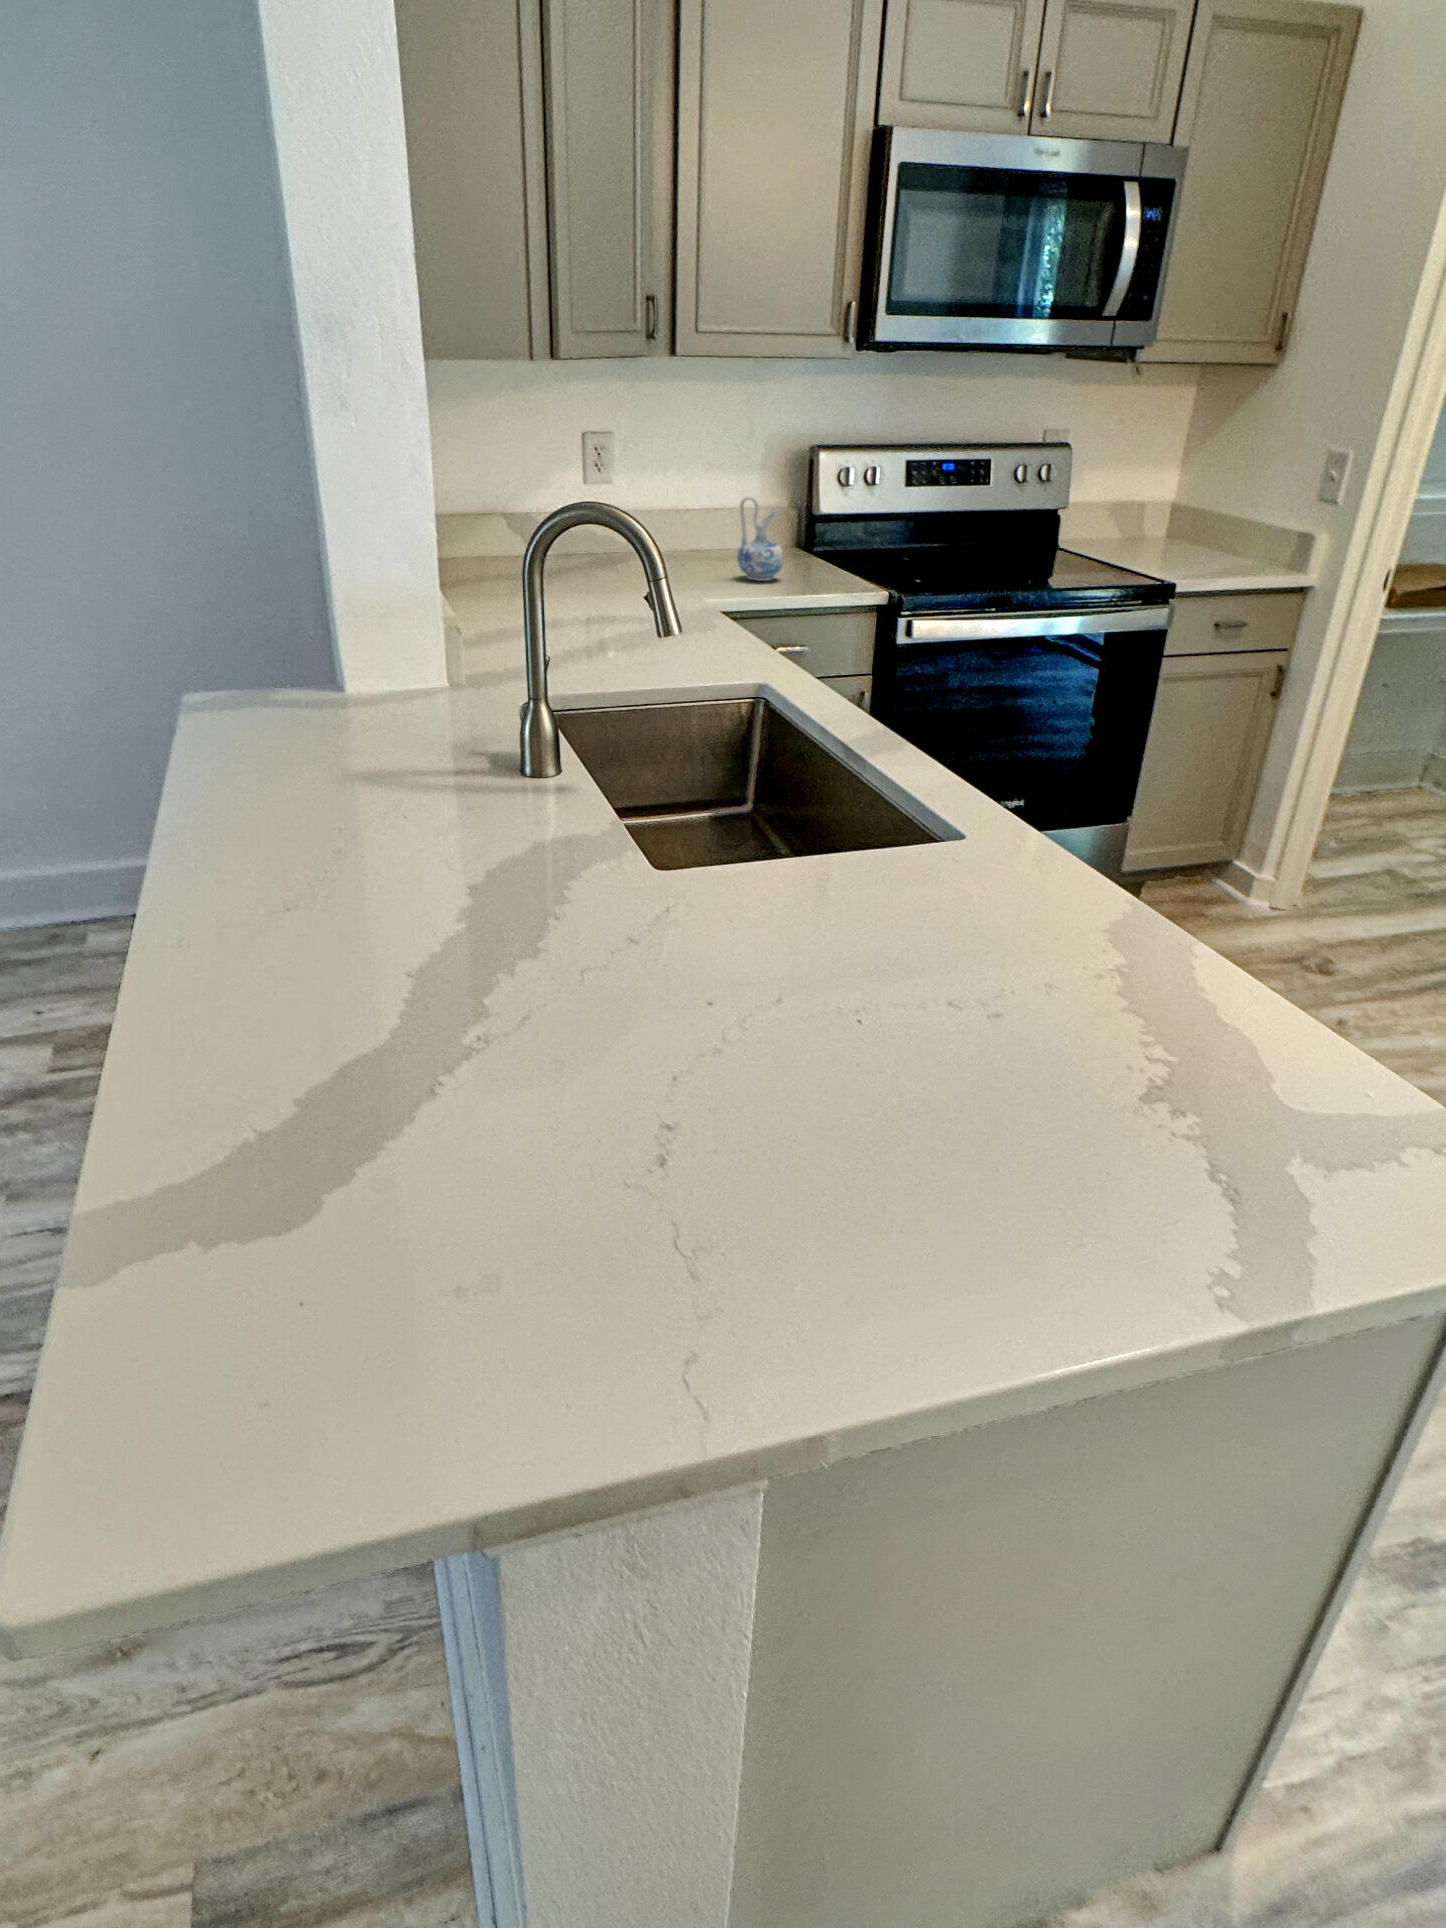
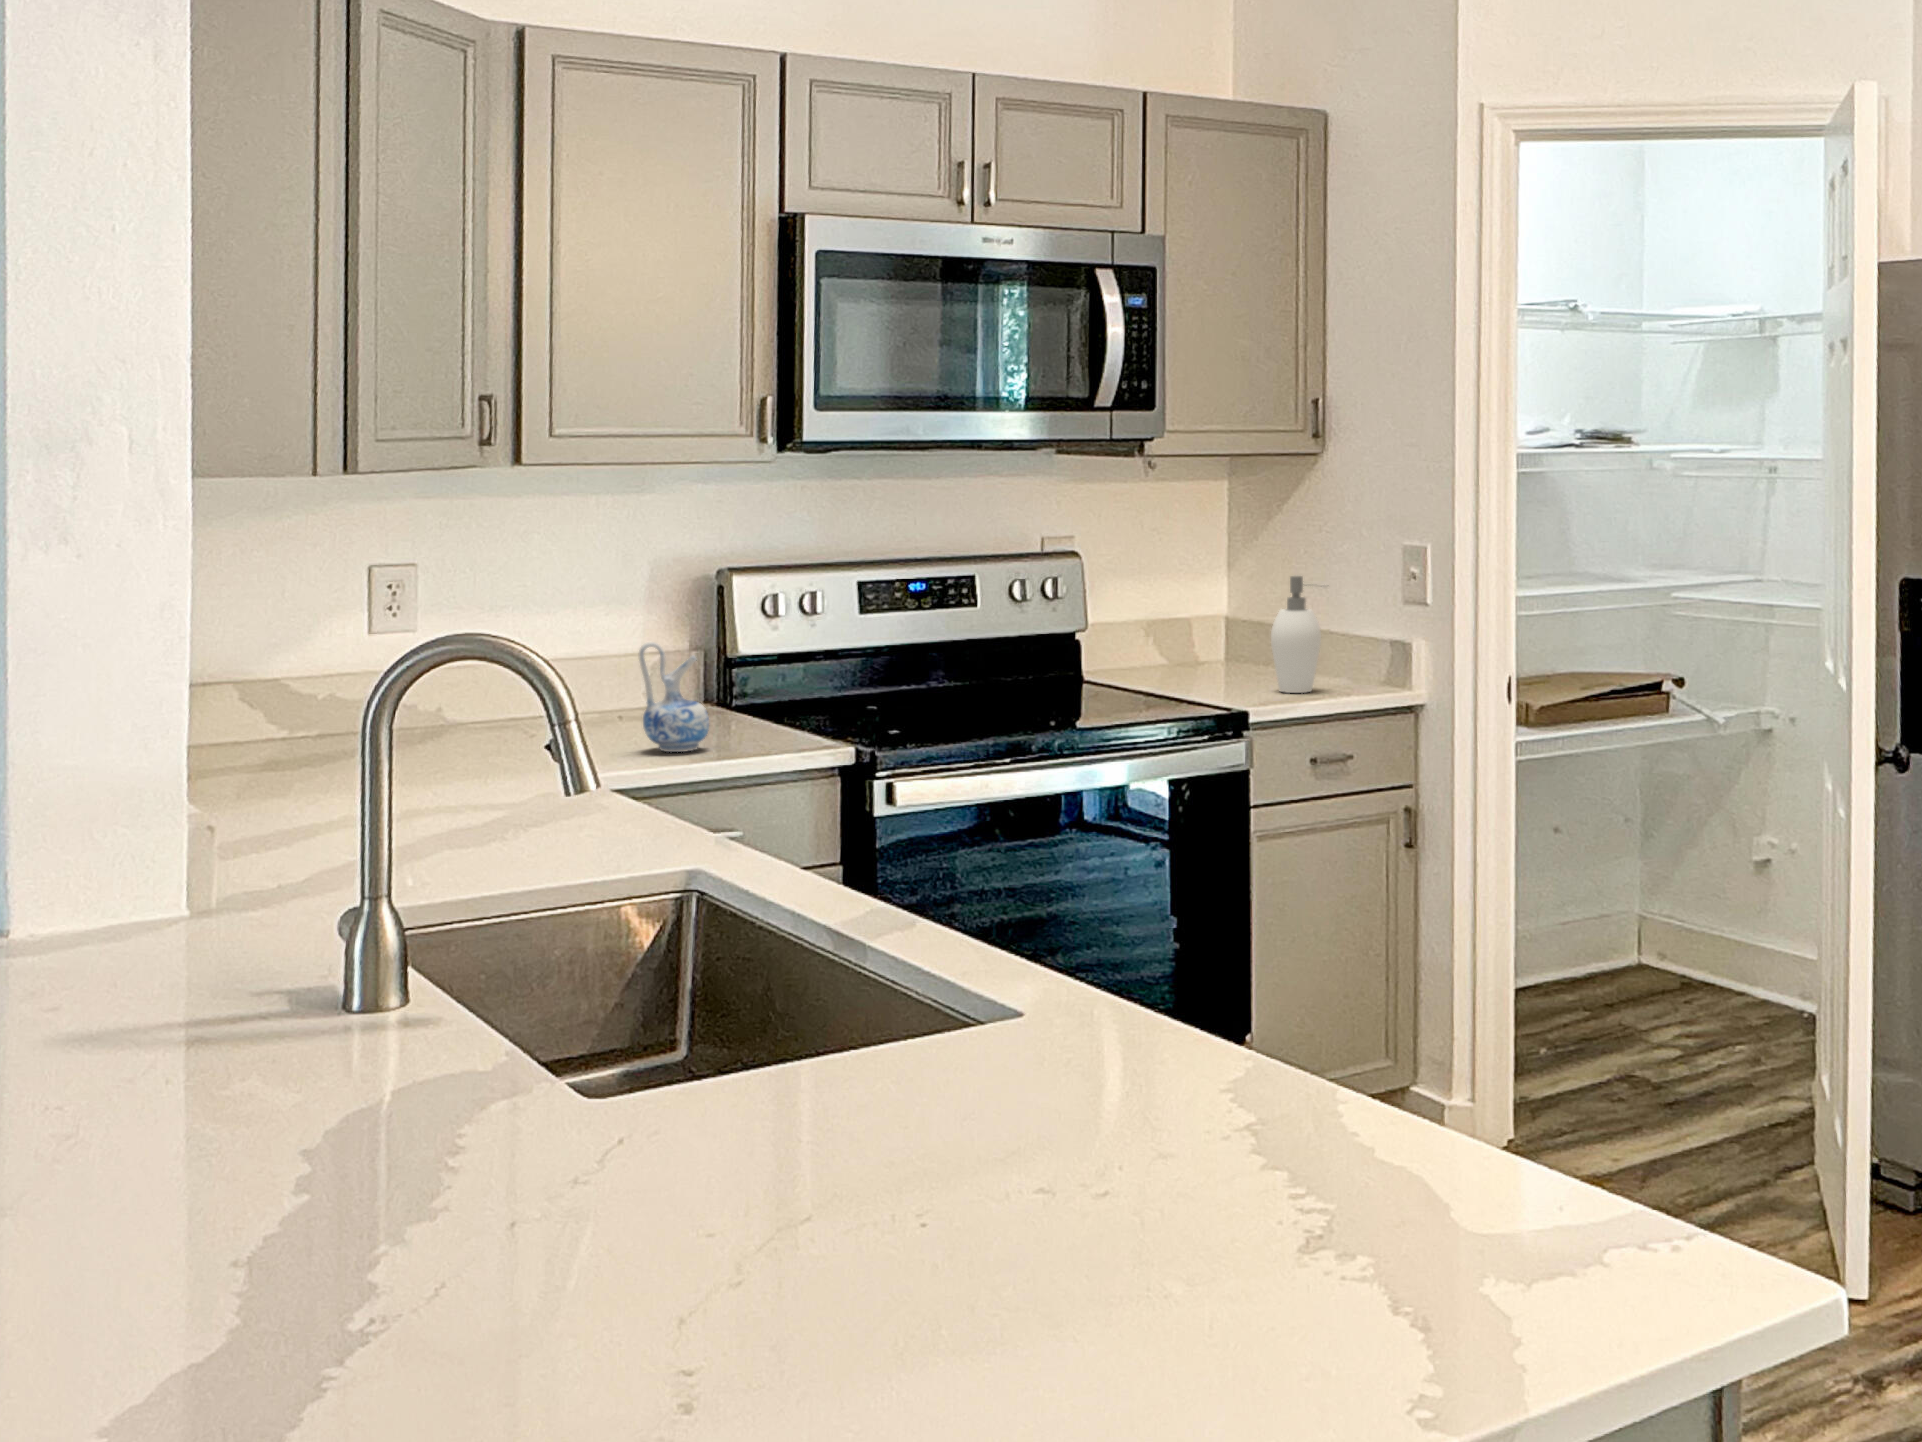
soap dispenser: none [1198,472,1257,566] -> present [1271,576,1321,693]

